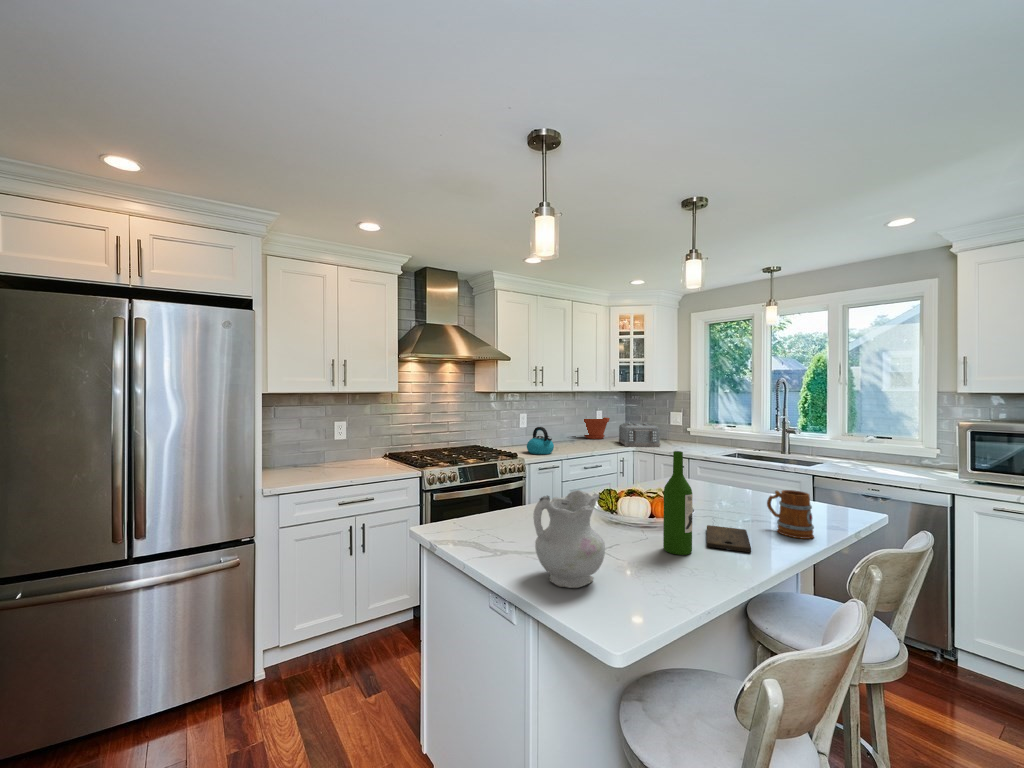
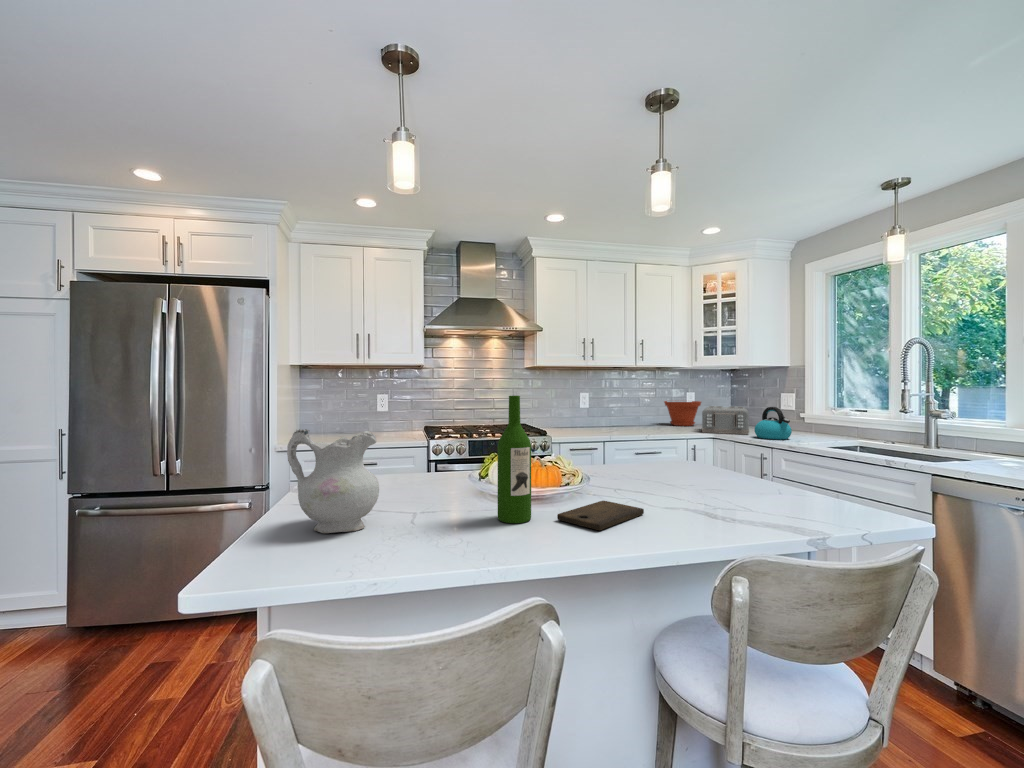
kettle: present [527,427,554,454] -> present [754,407,792,440]
mug: present [767,490,814,539] -> none [693,460,741,528]

